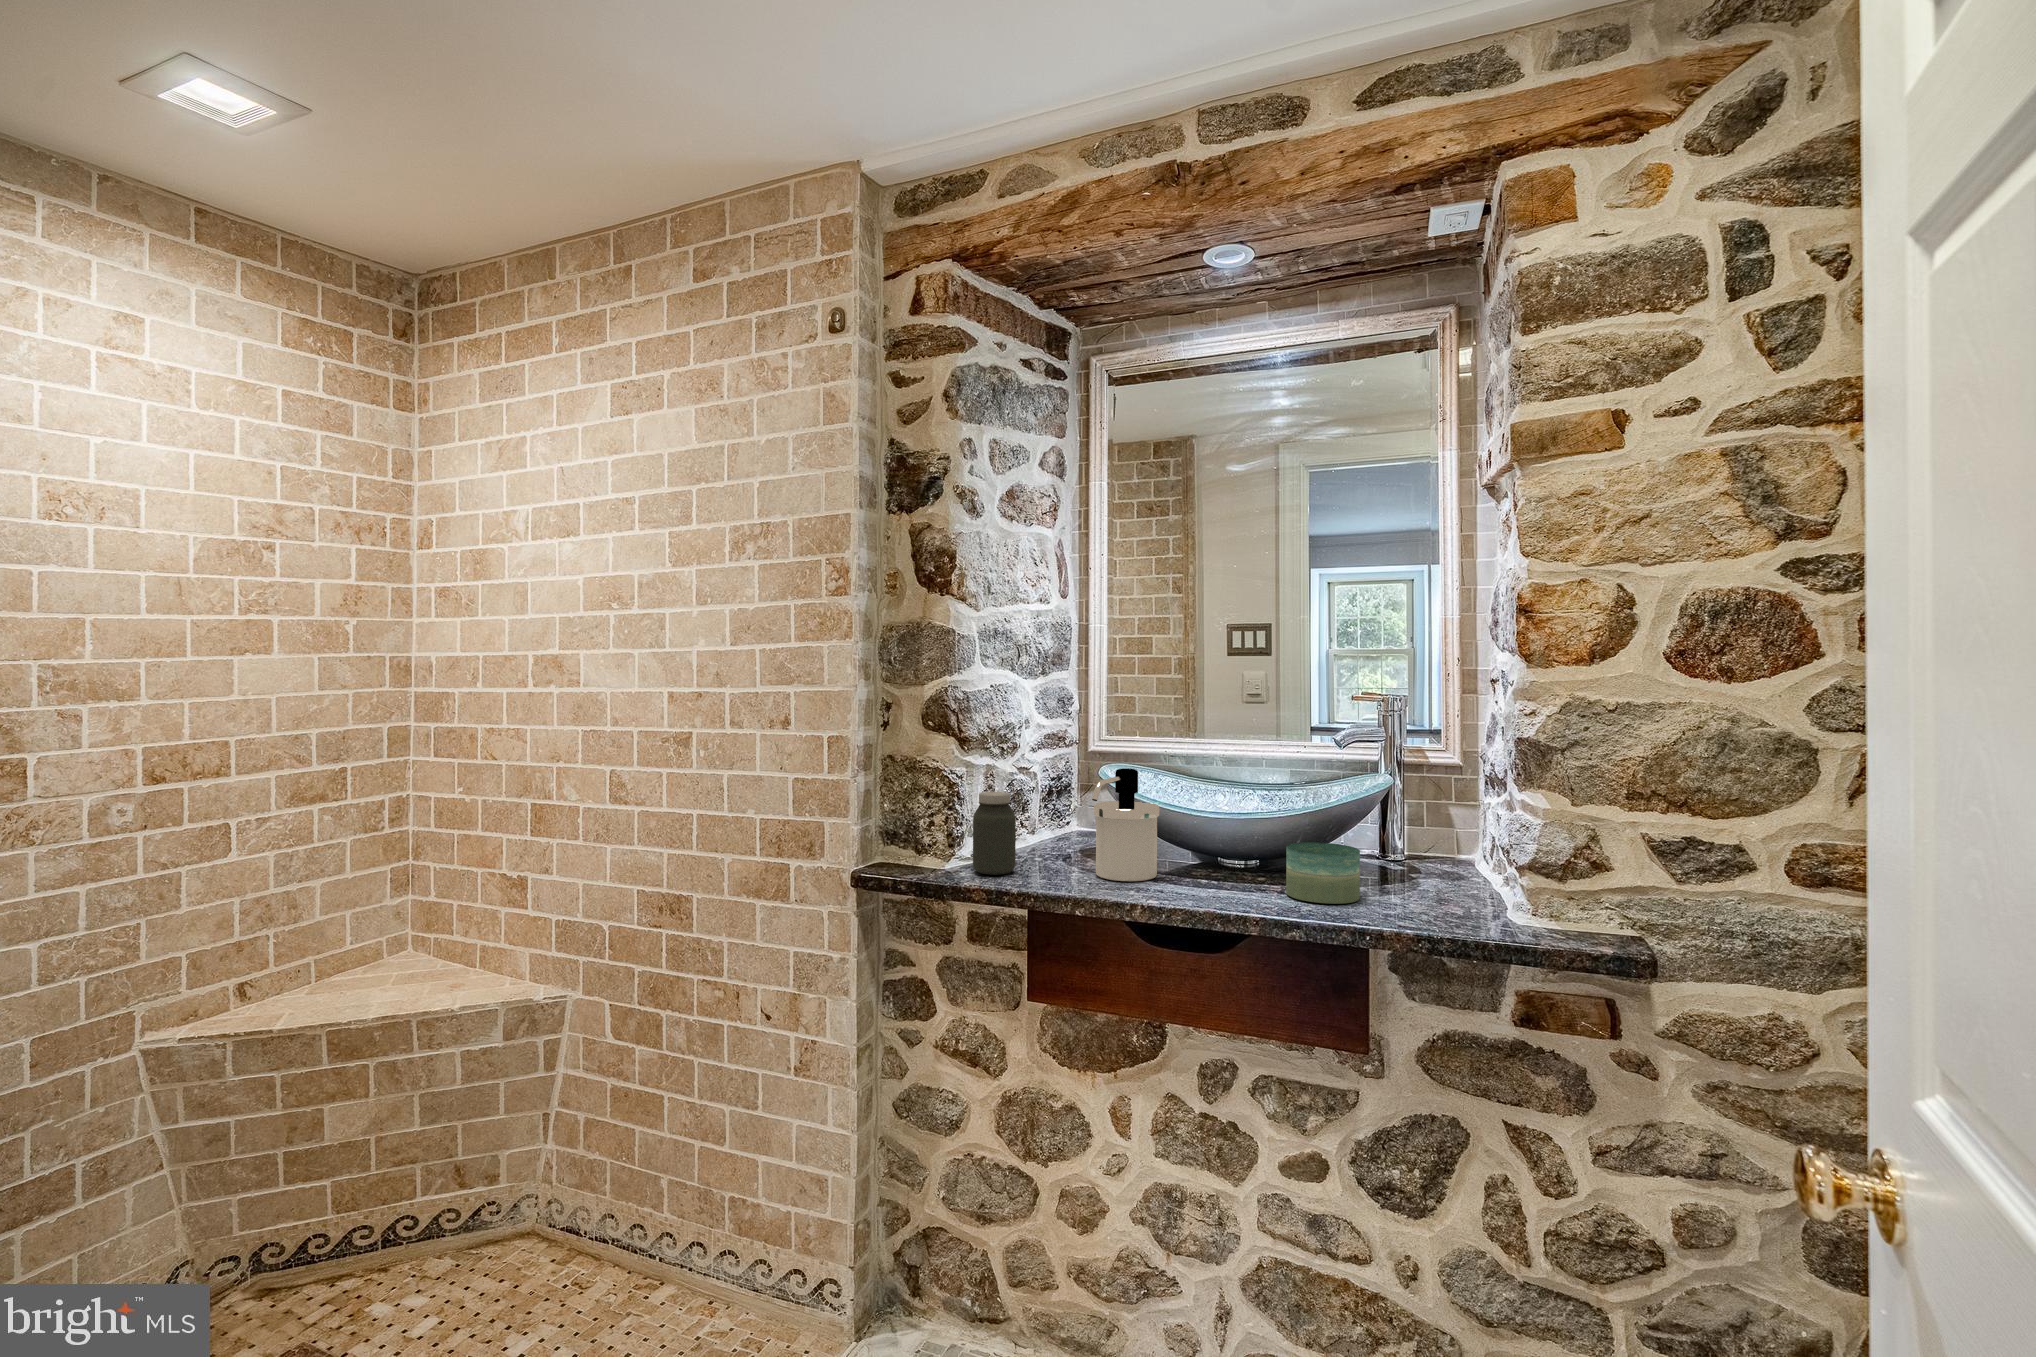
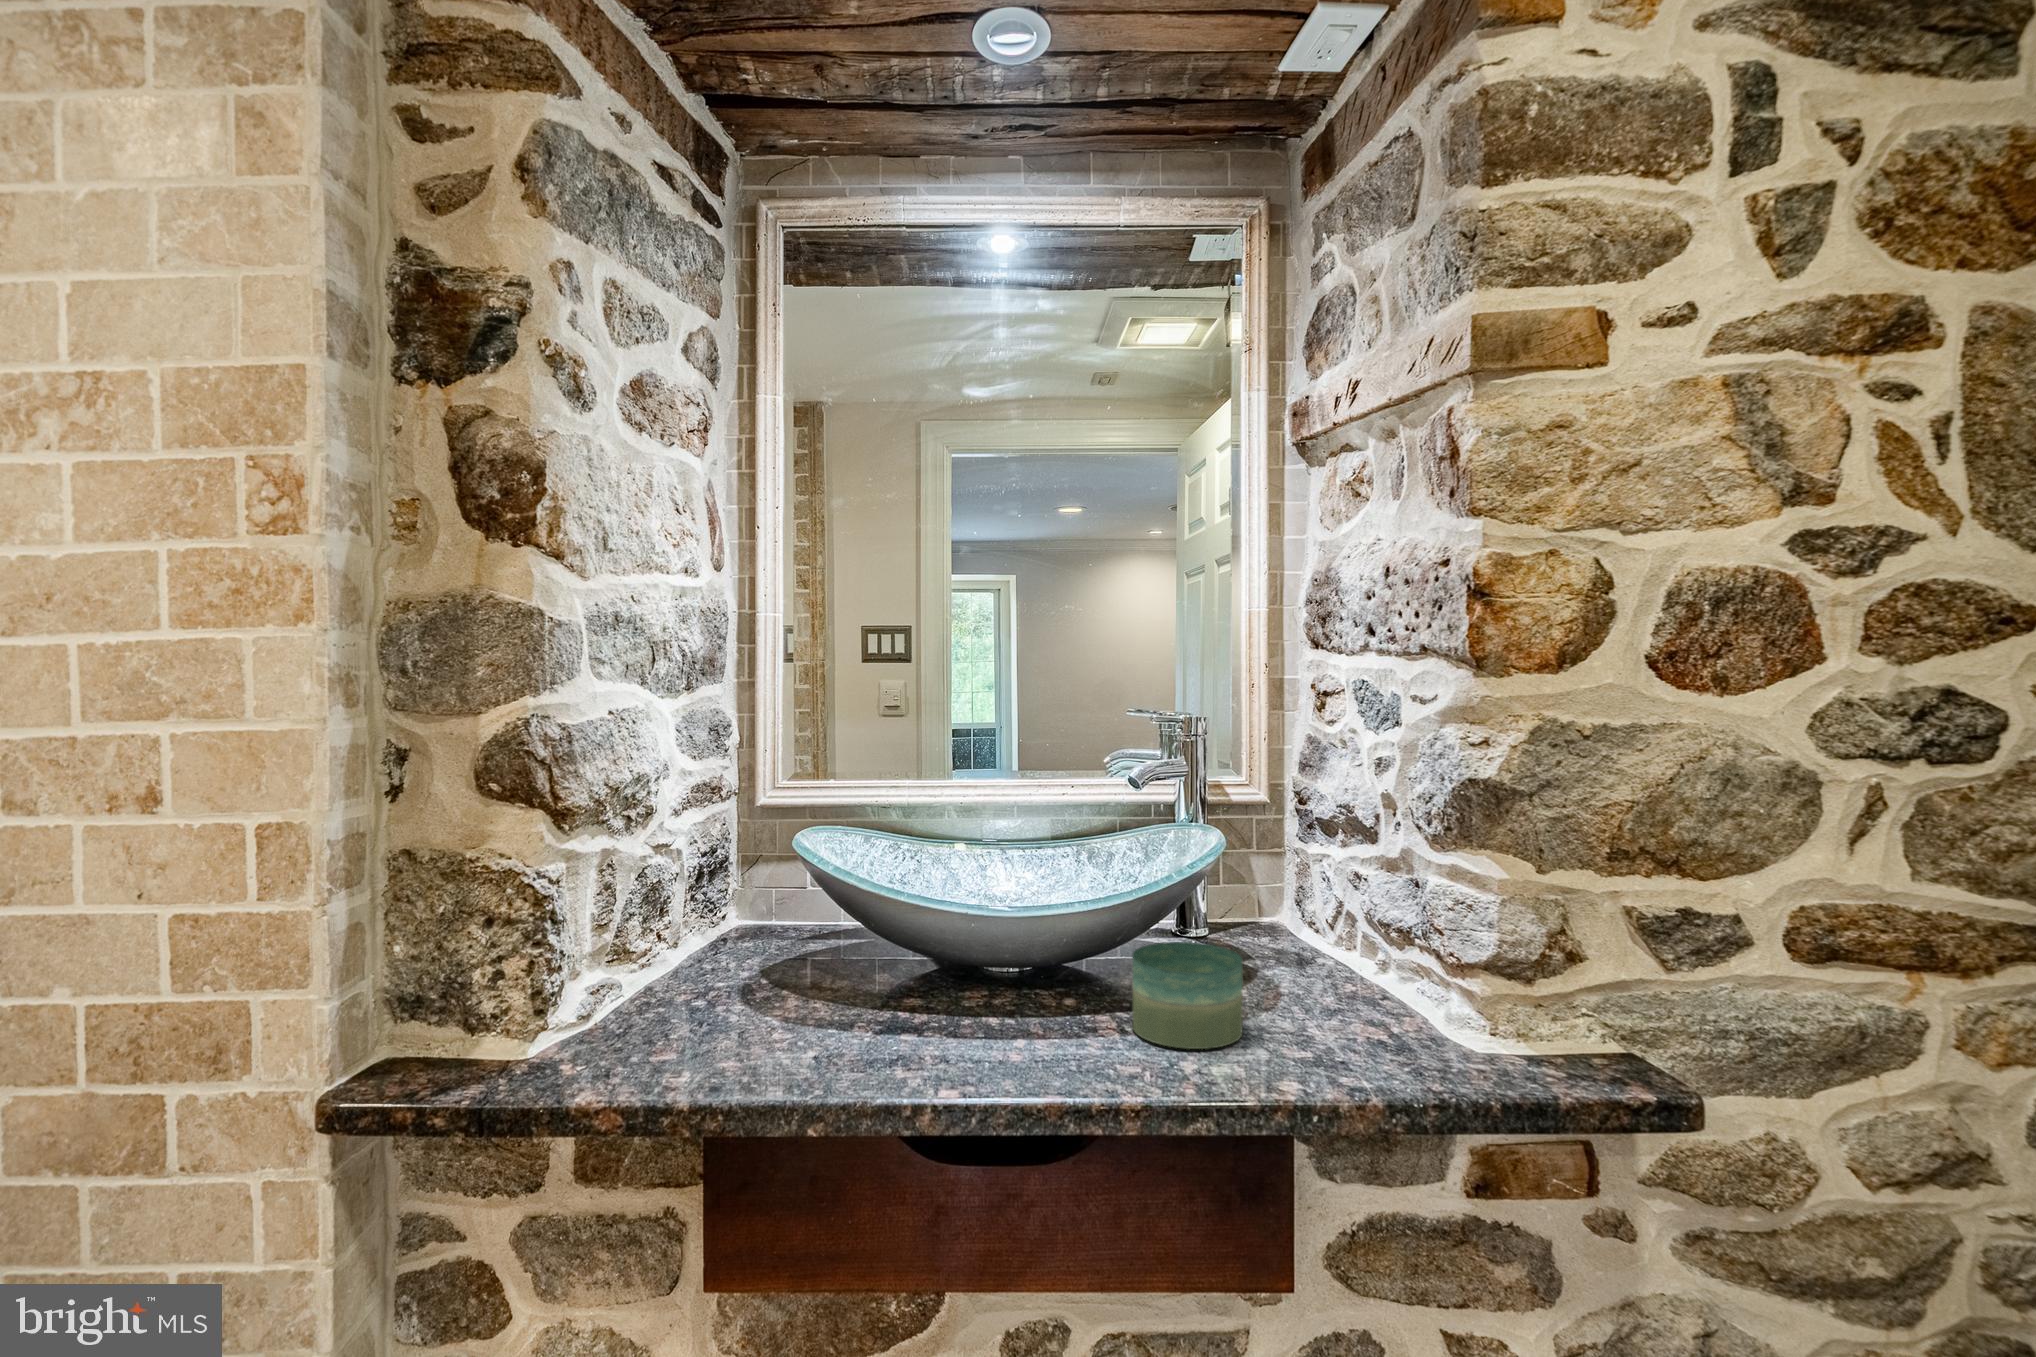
soap dispenser: present [1092,768,1159,881] -> none [811,845,921,1044]
jar: present [973,792,1016,875] -> none [582,903,667,1064]

